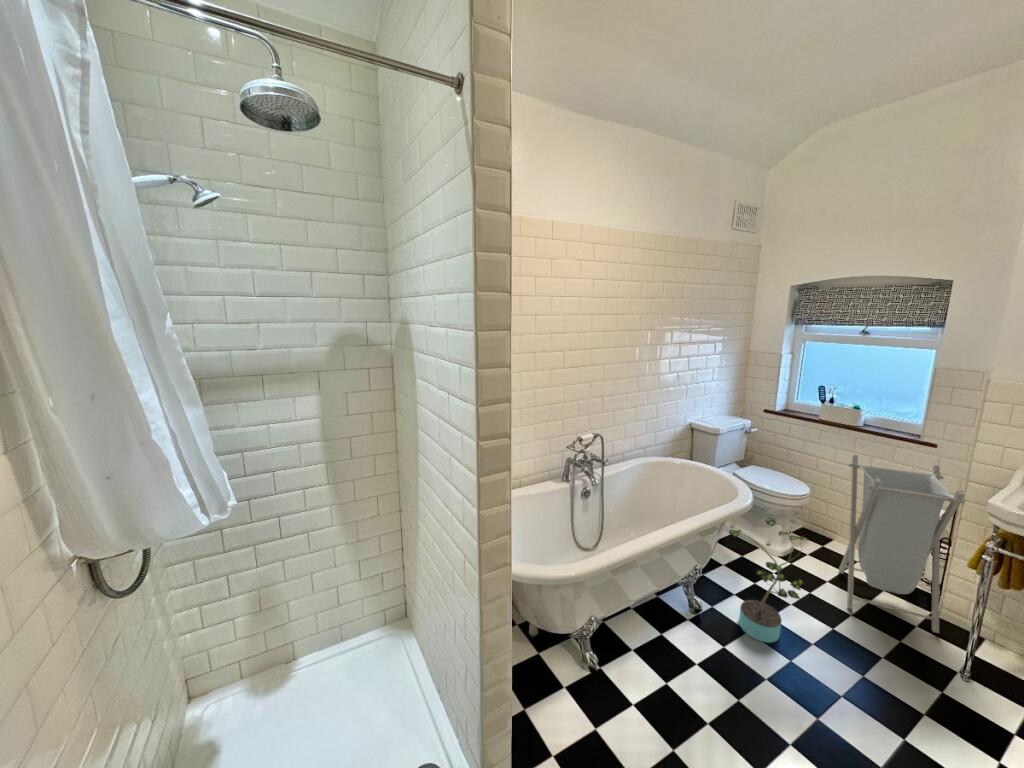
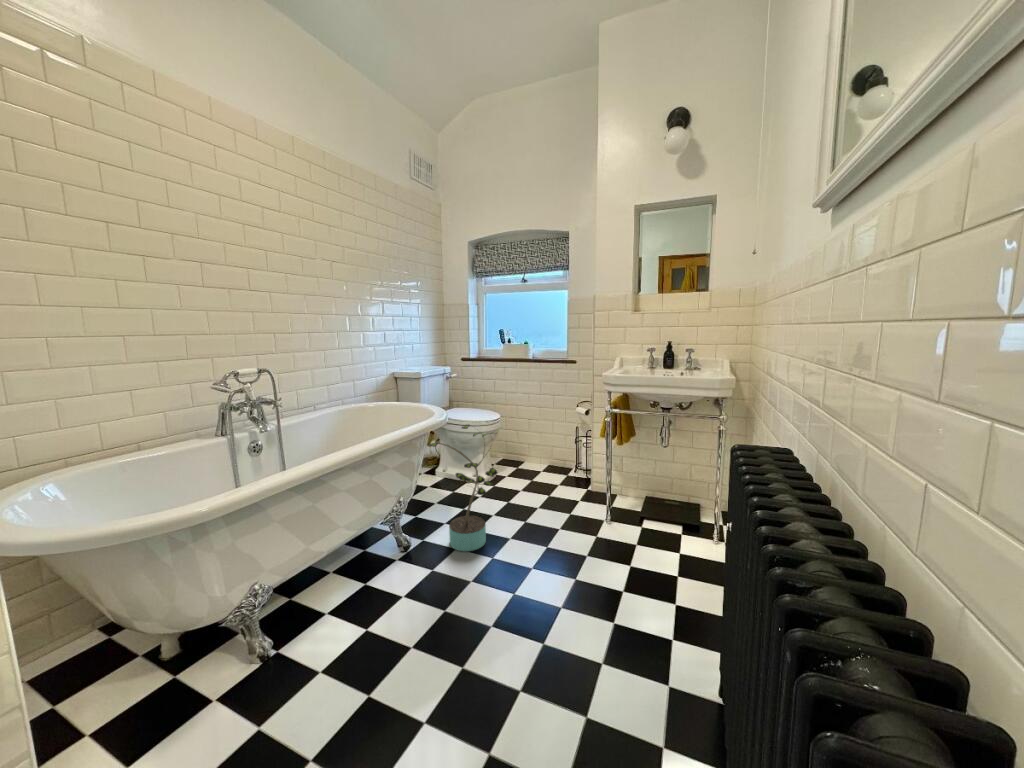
laundry hamper: present [839,455,965,633] -> none [523,369,593,502]

